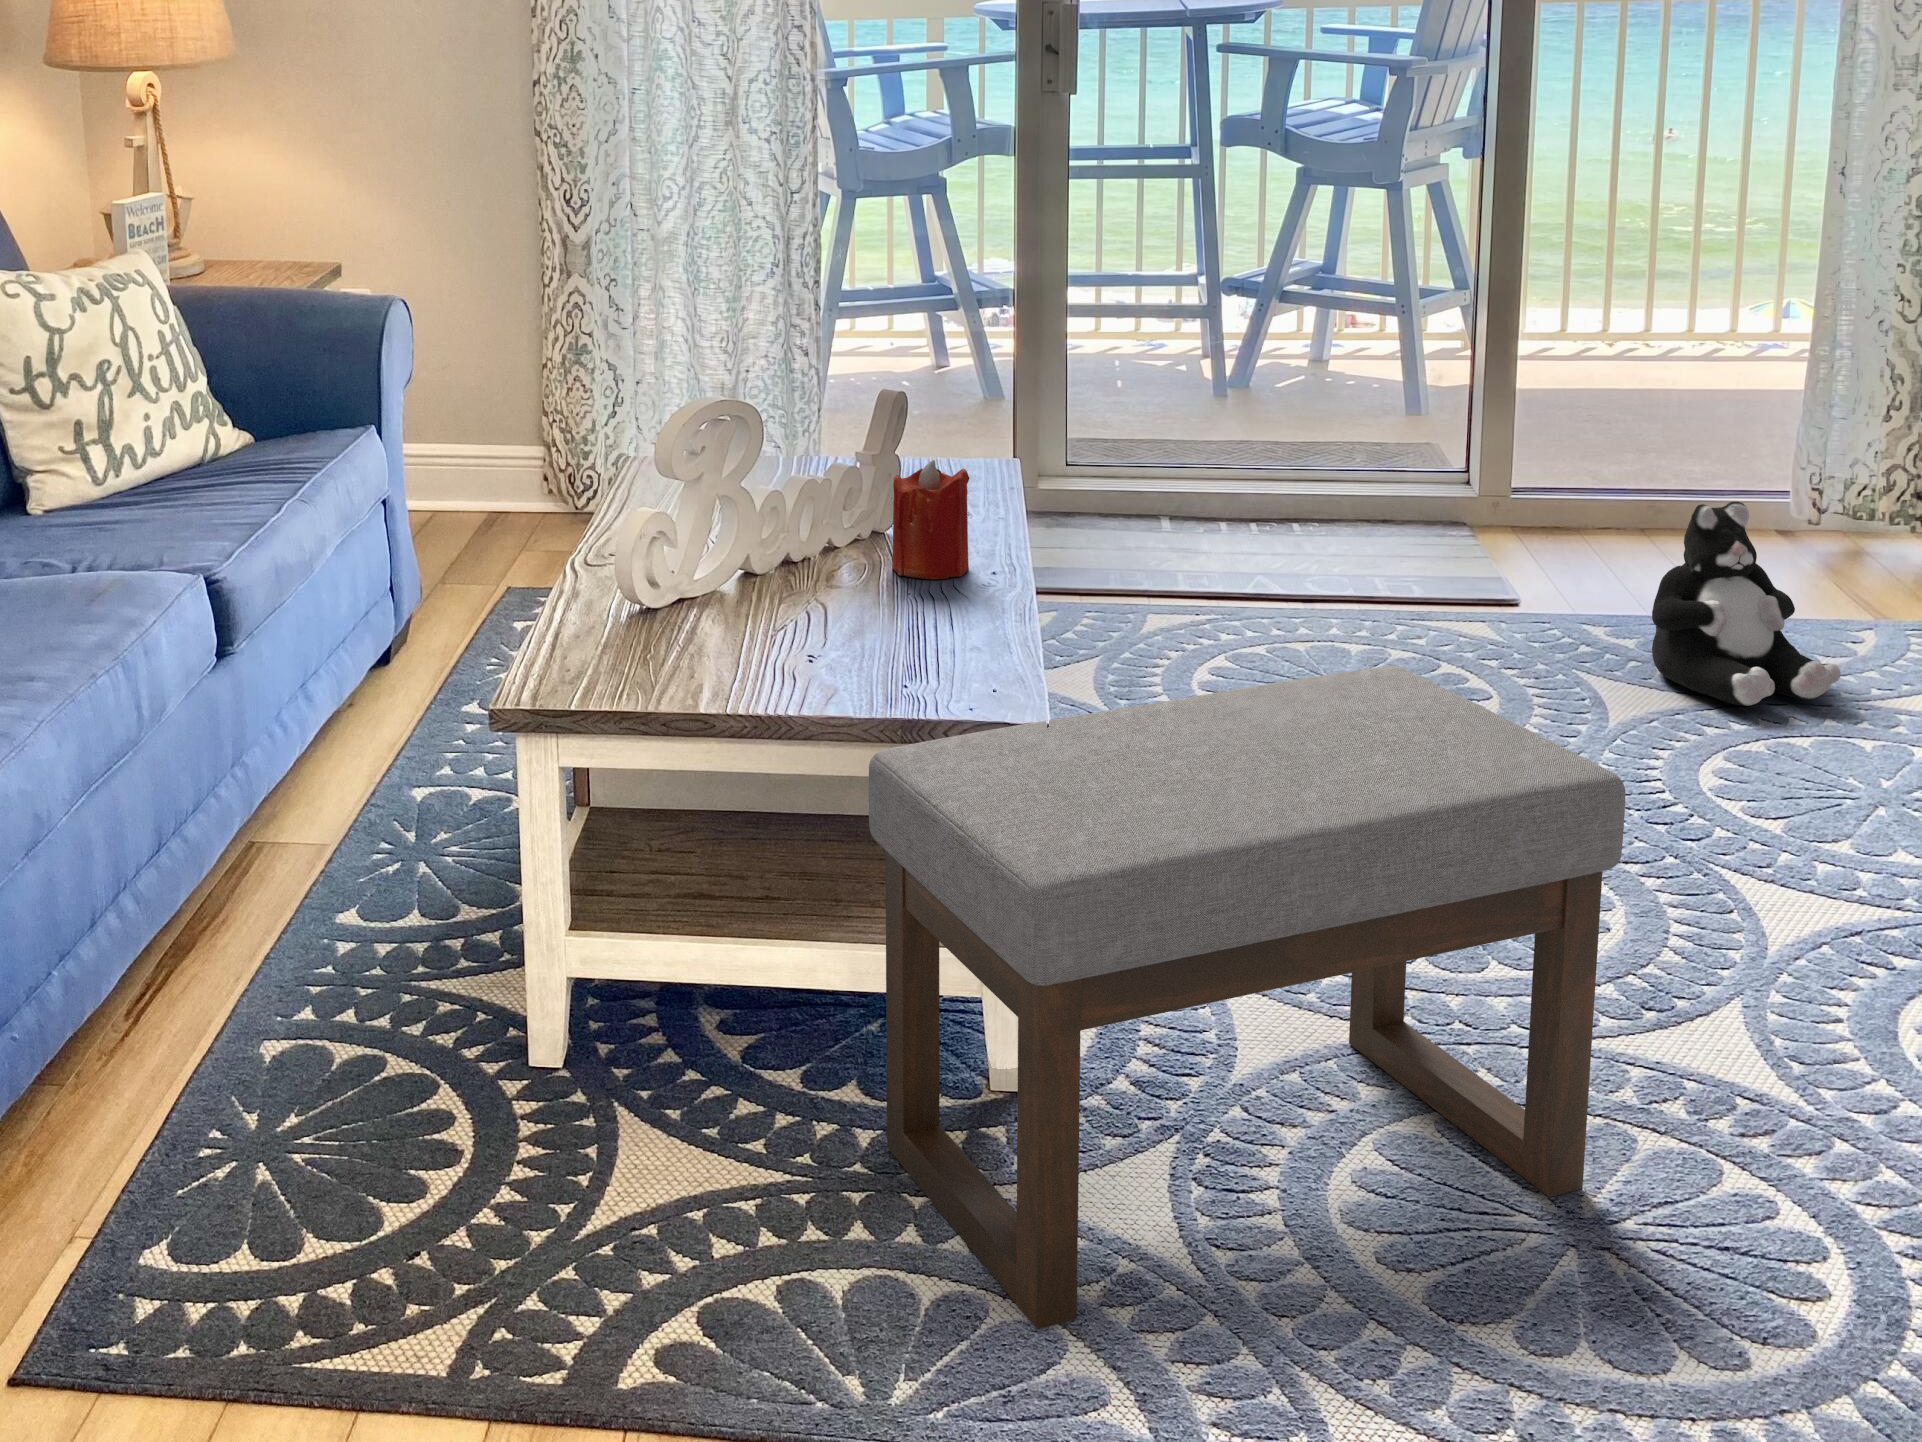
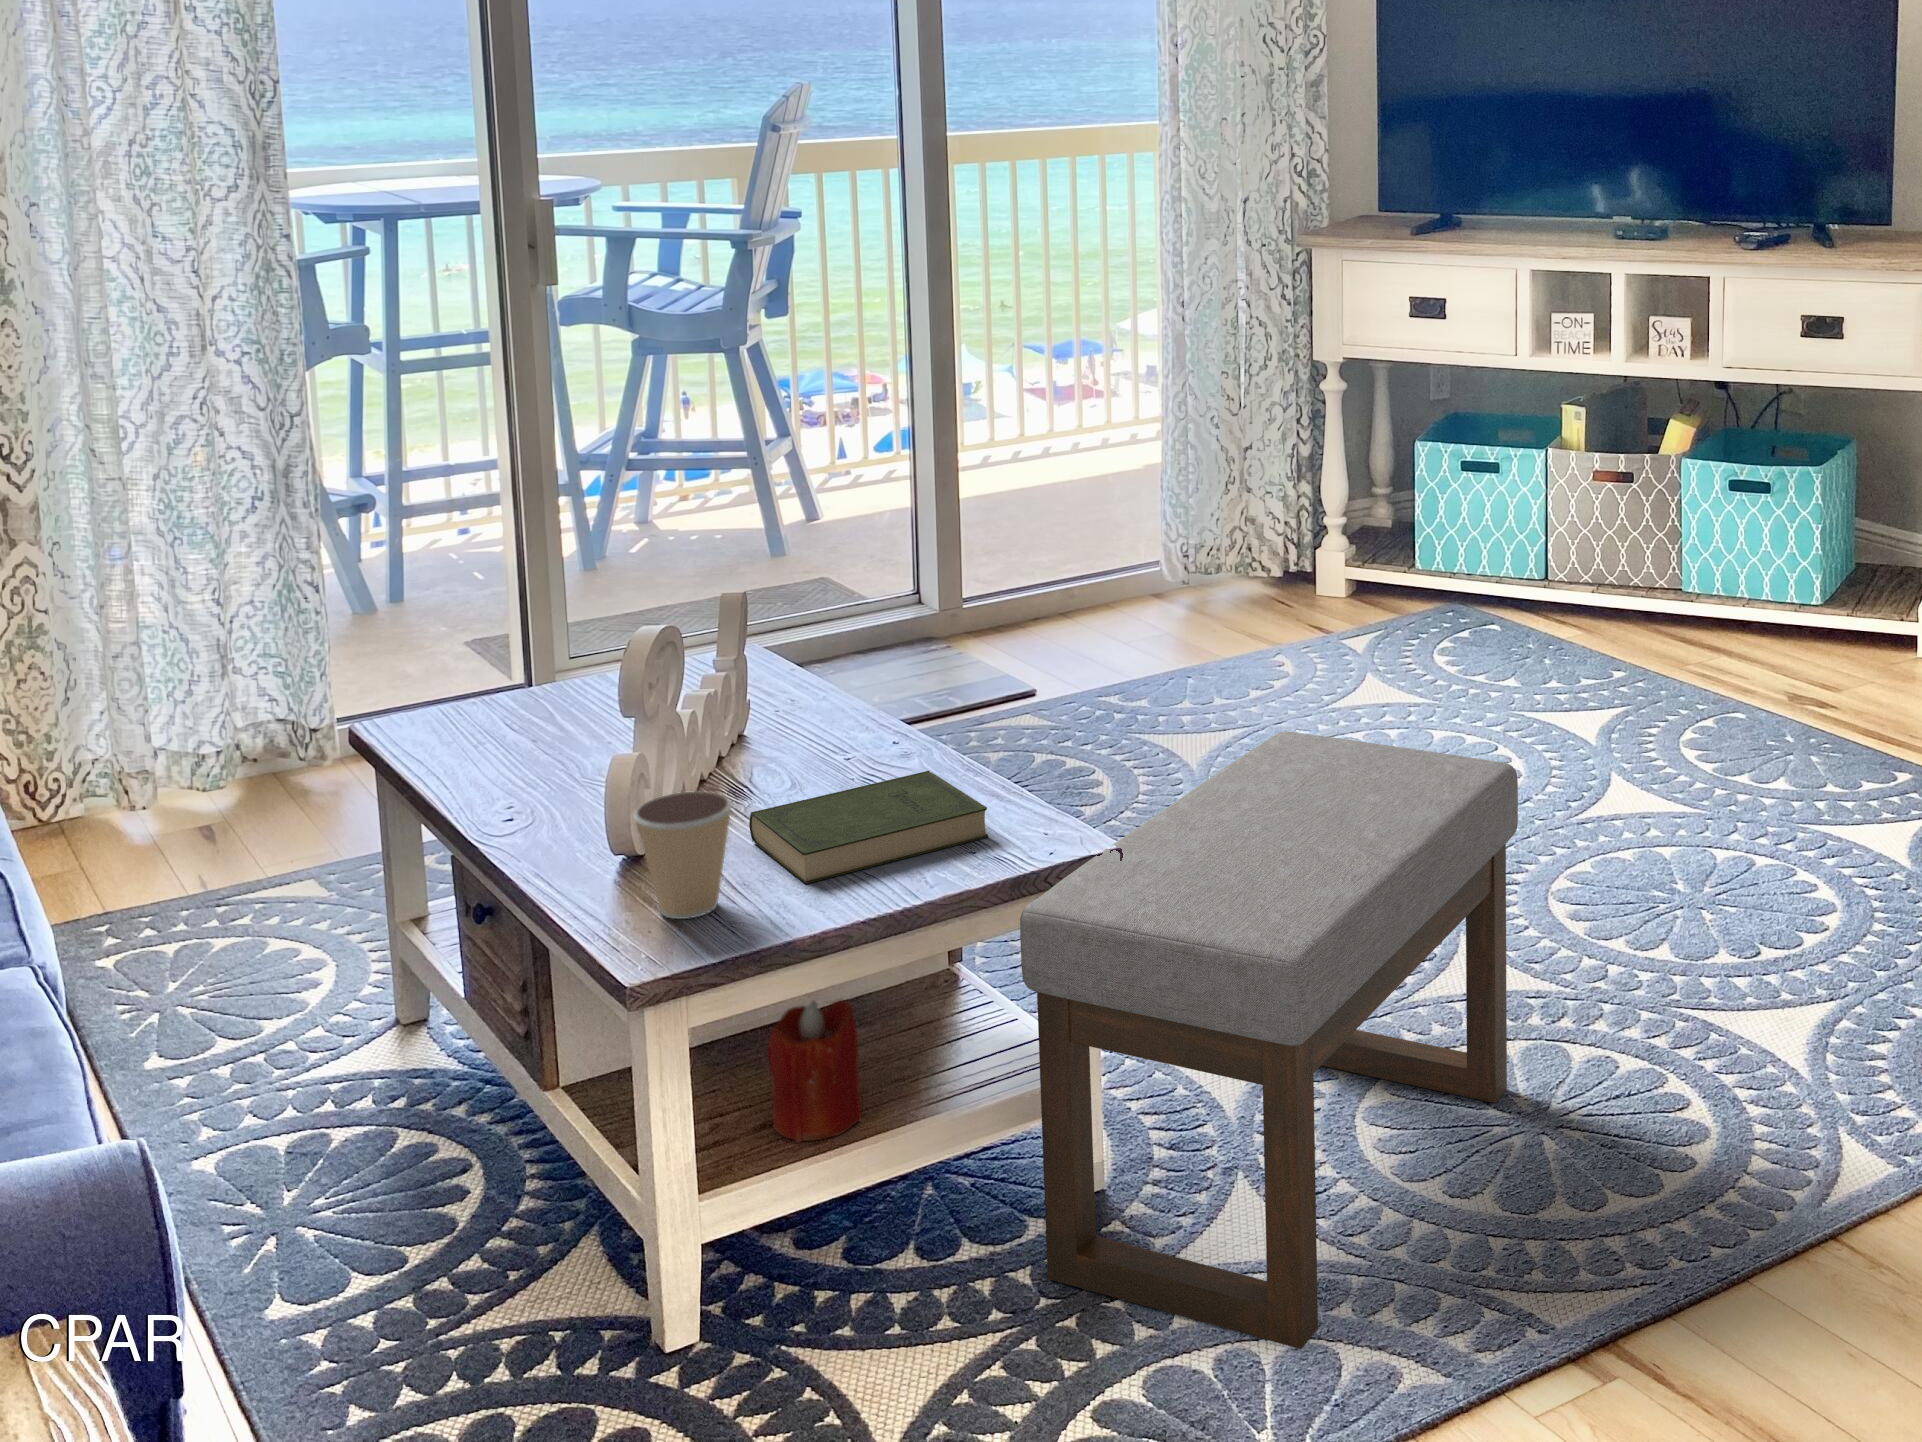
candle: present [892,460,969,579] -> present [767,1000,861,1142]
plush toy: present [1652,502,1841,706] -> none [1178,570,1321,730]
coffee cup: none [577,552,669,672] -> present [633,791,732,919]
book: none [736,596,950,680] -> present [749,771,988,883]

